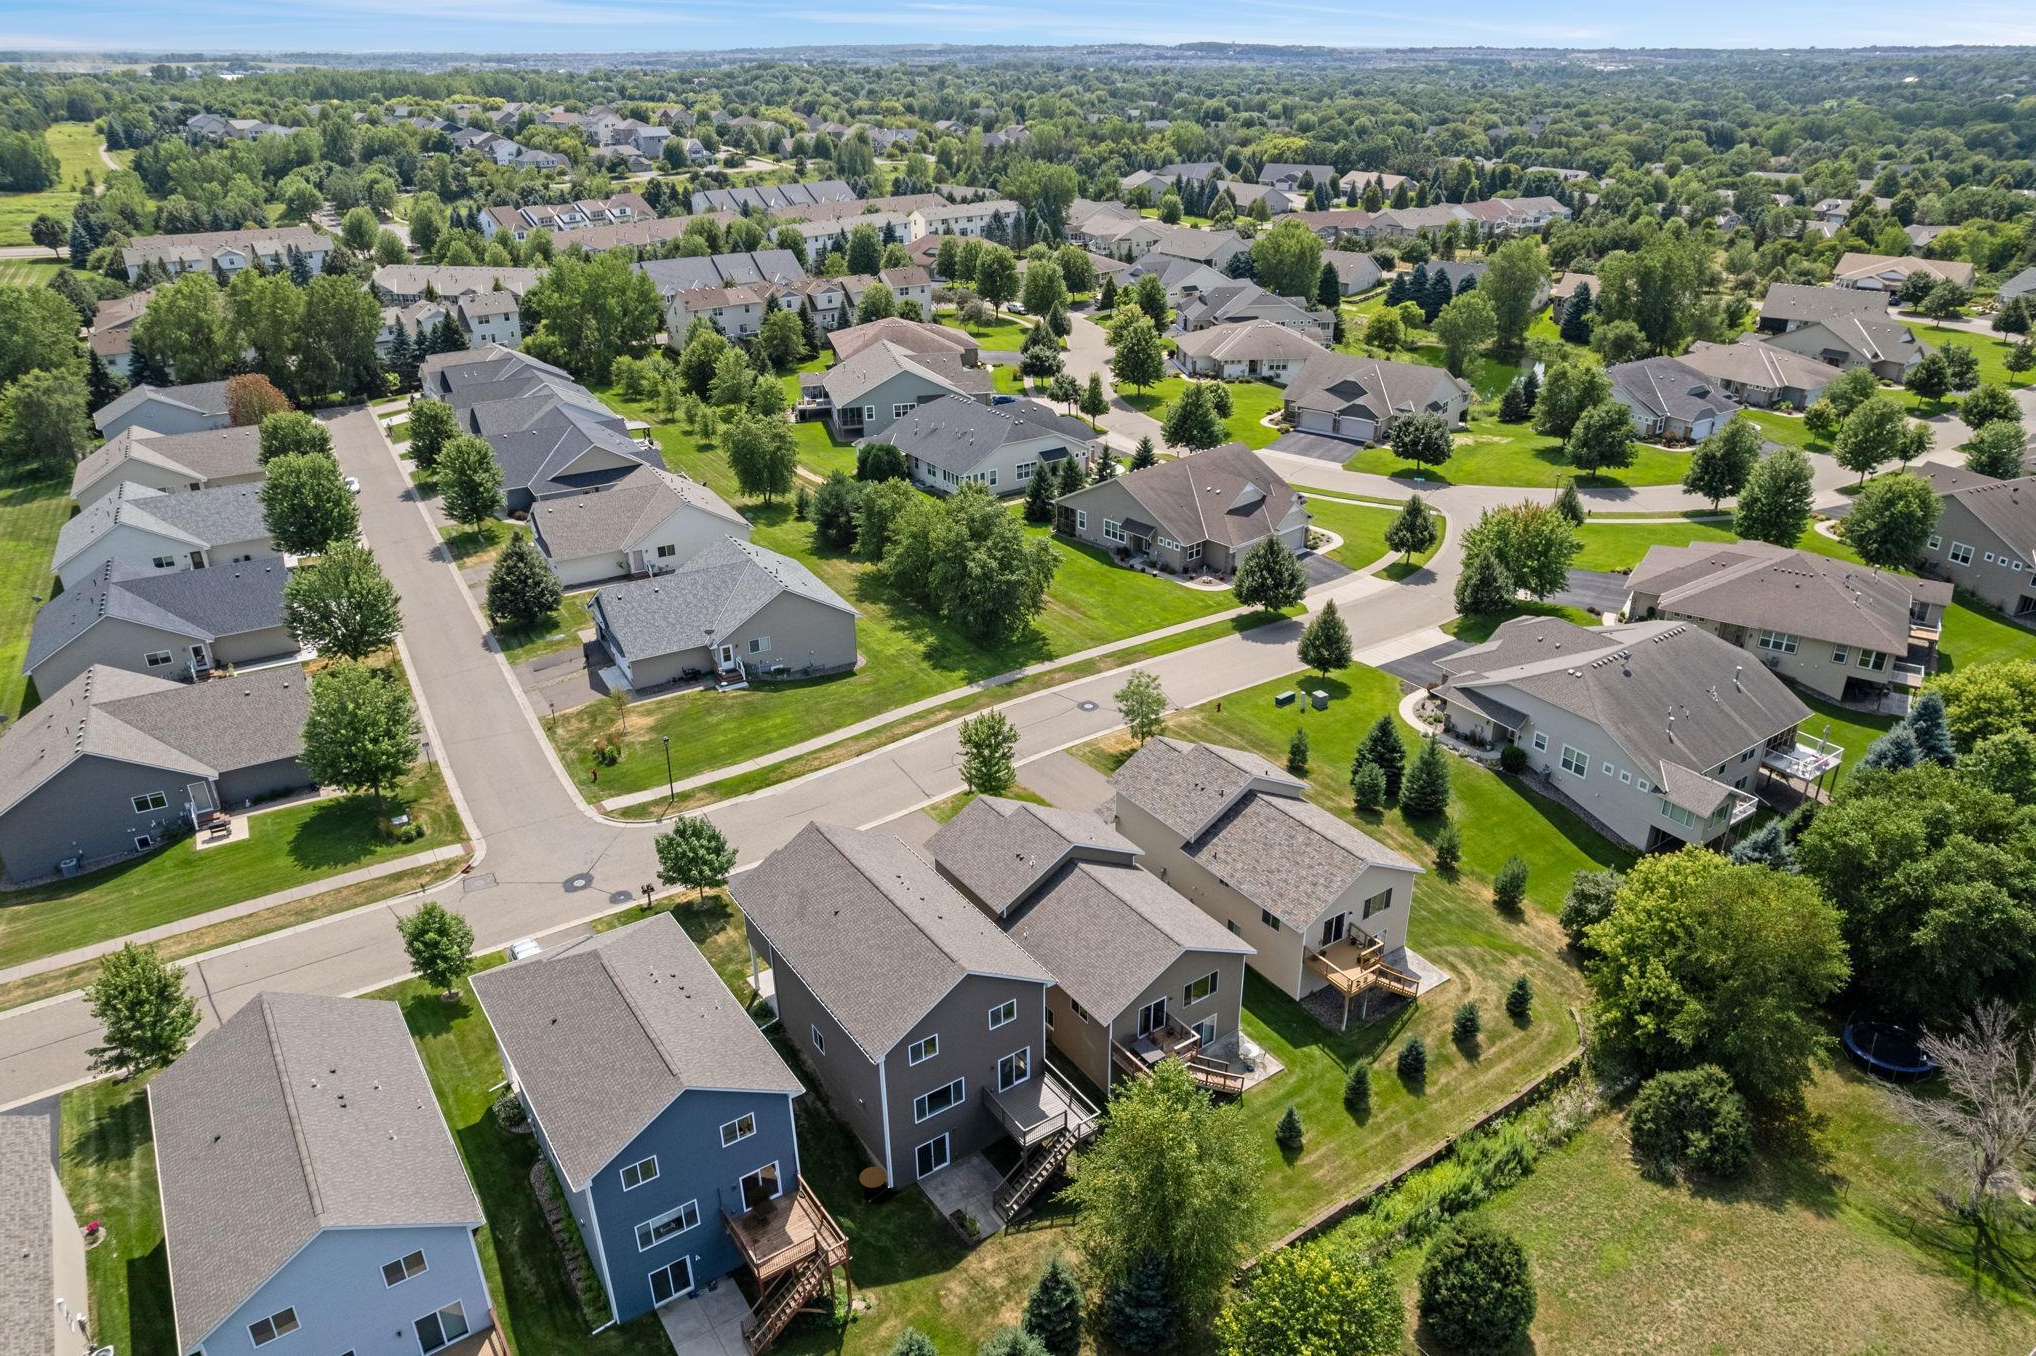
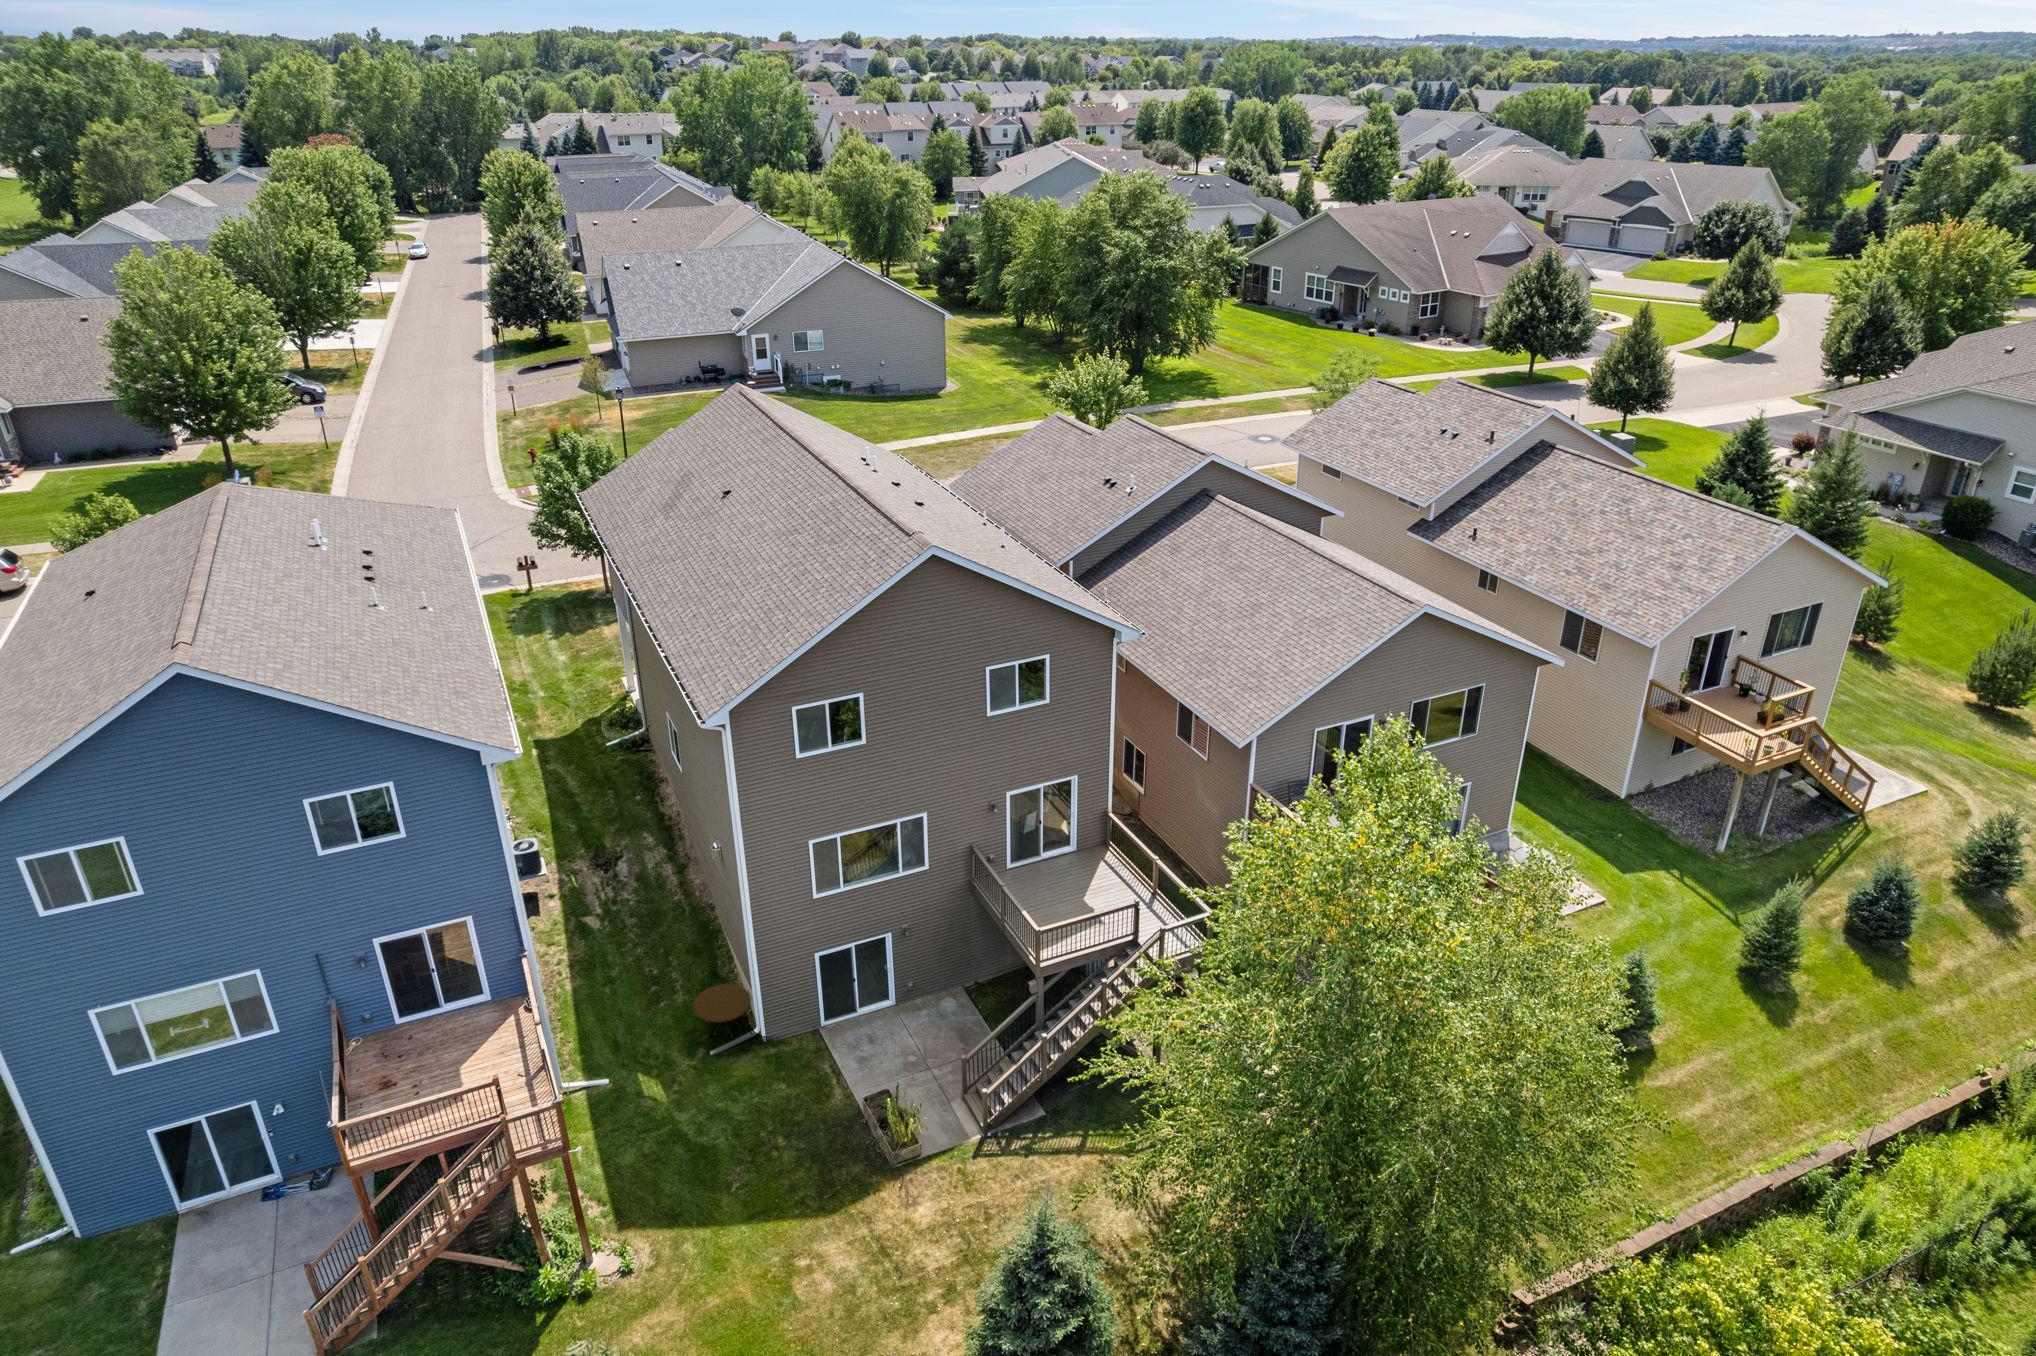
armchair: present [748,1184,777,1220] -> none [396,971,463,1056]

